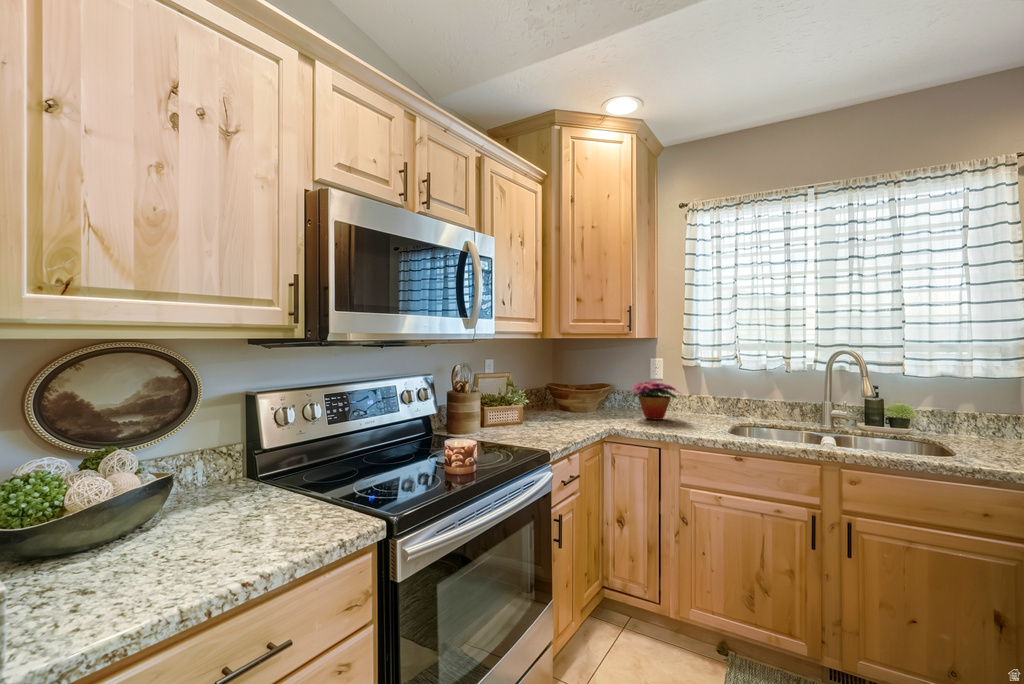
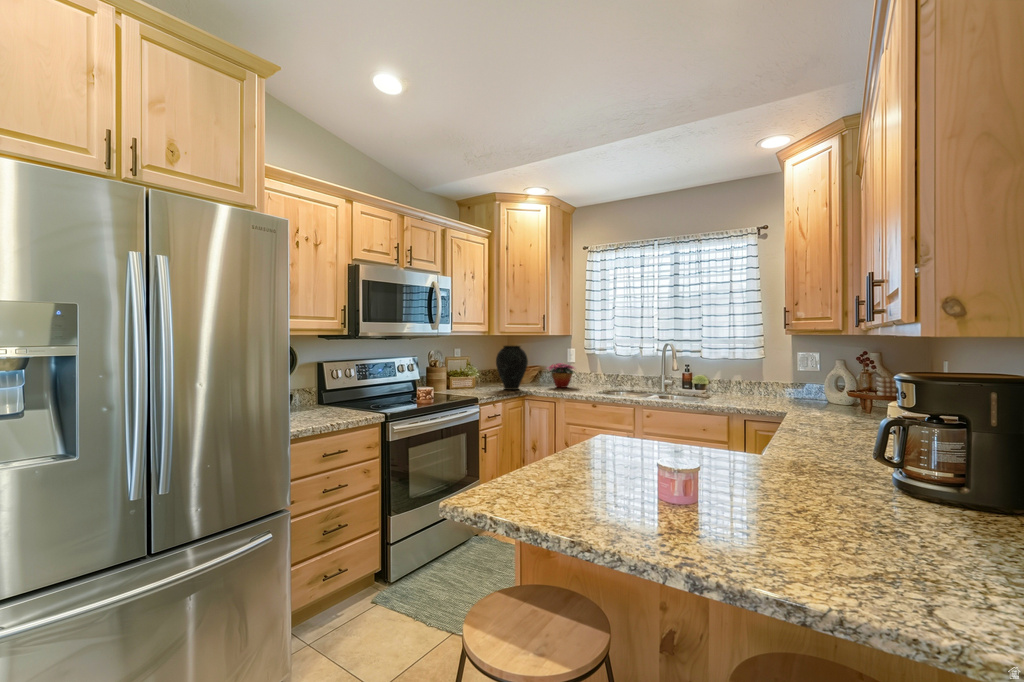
vase: none [557,354,609,426] -> present [496,345,528,390]

